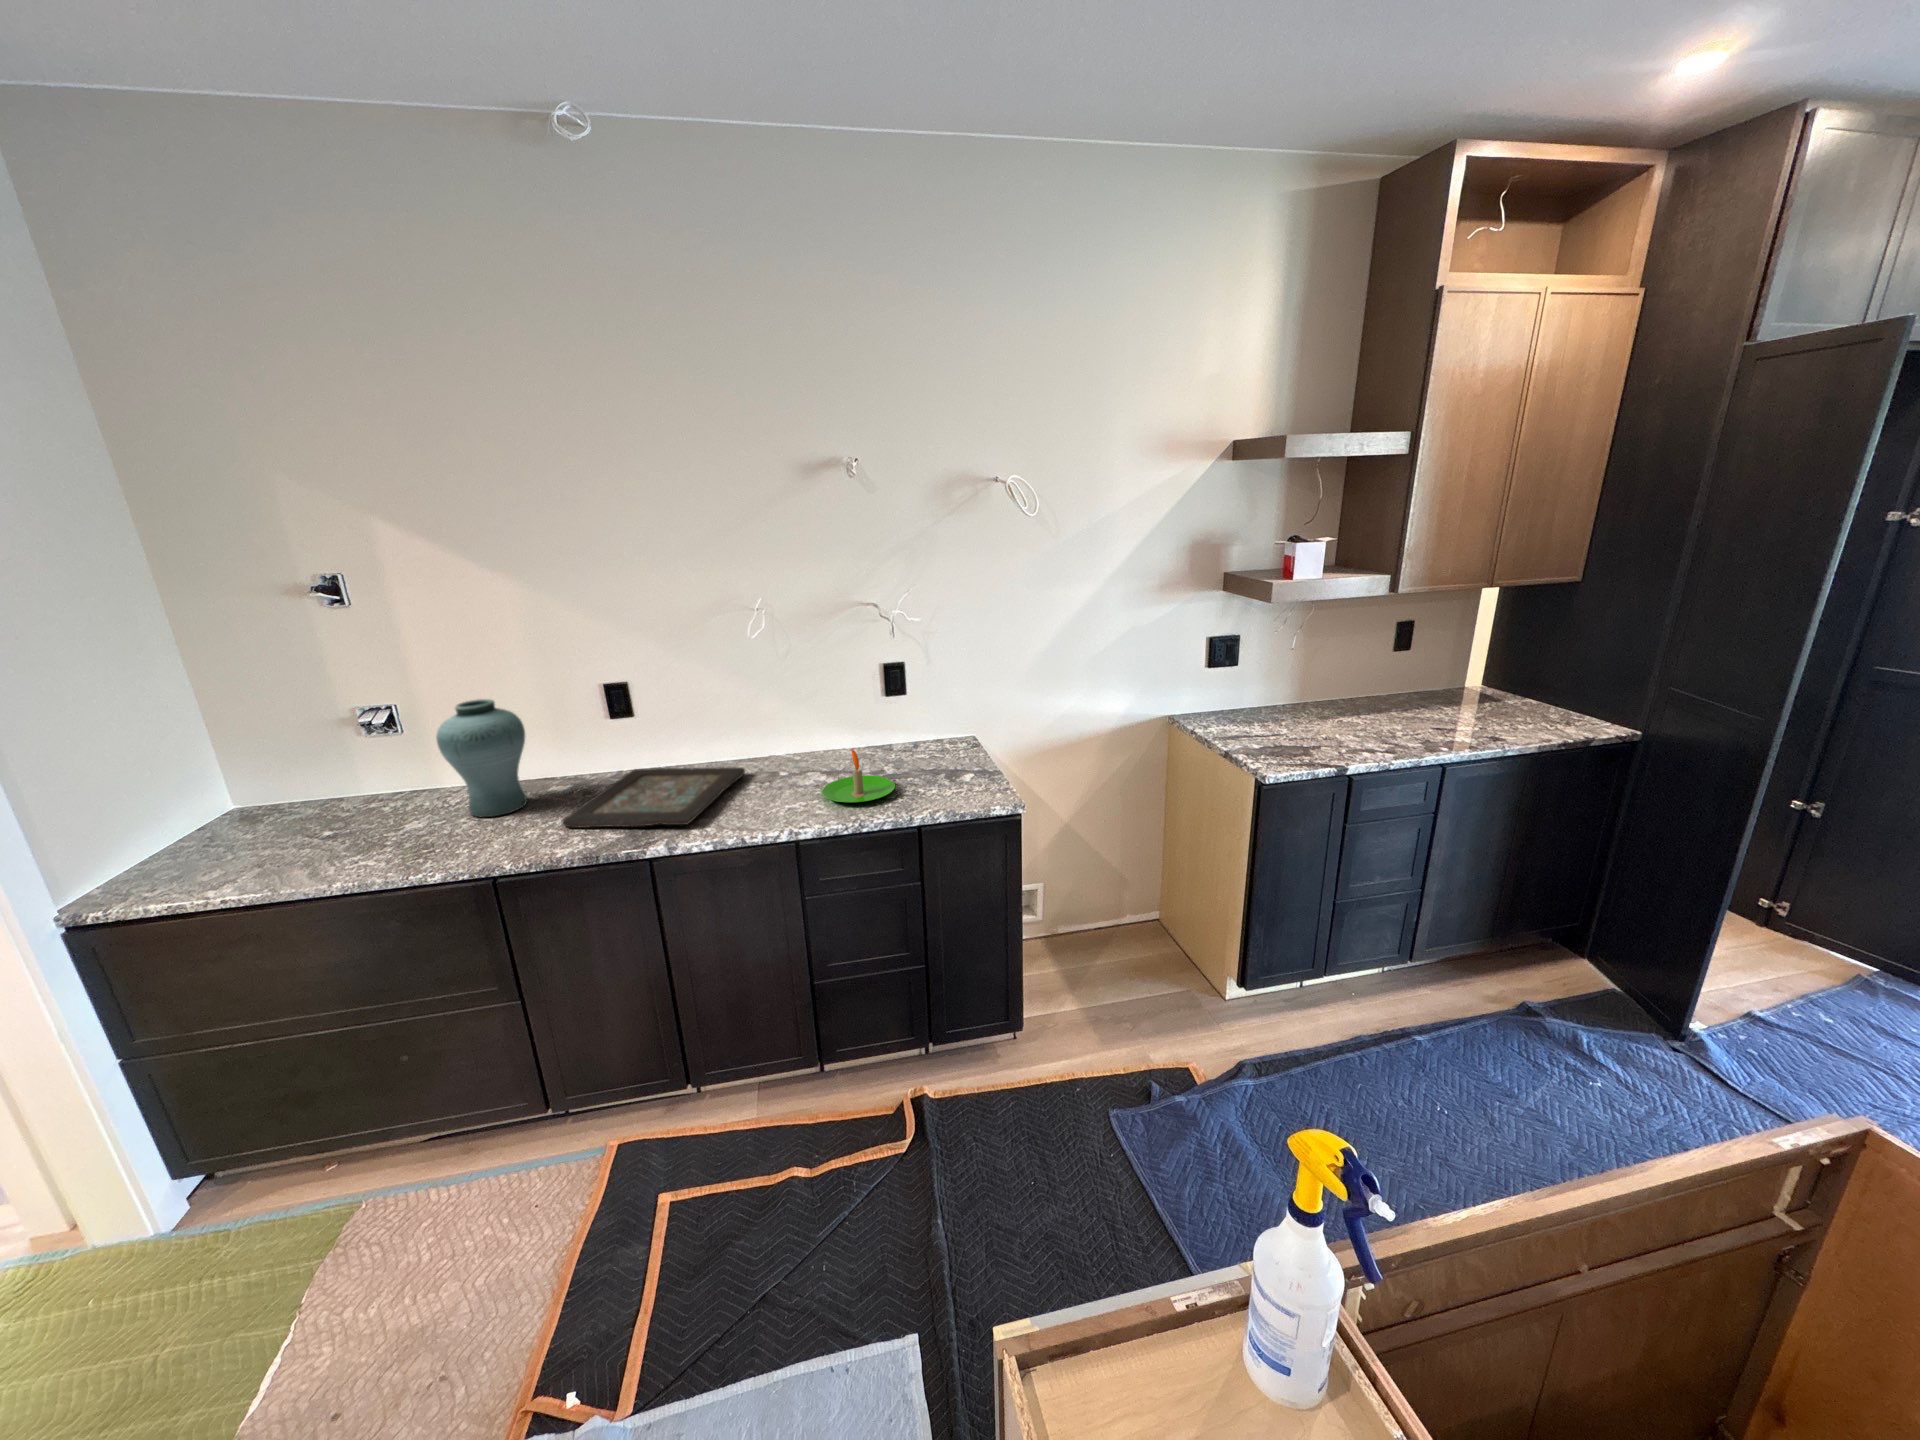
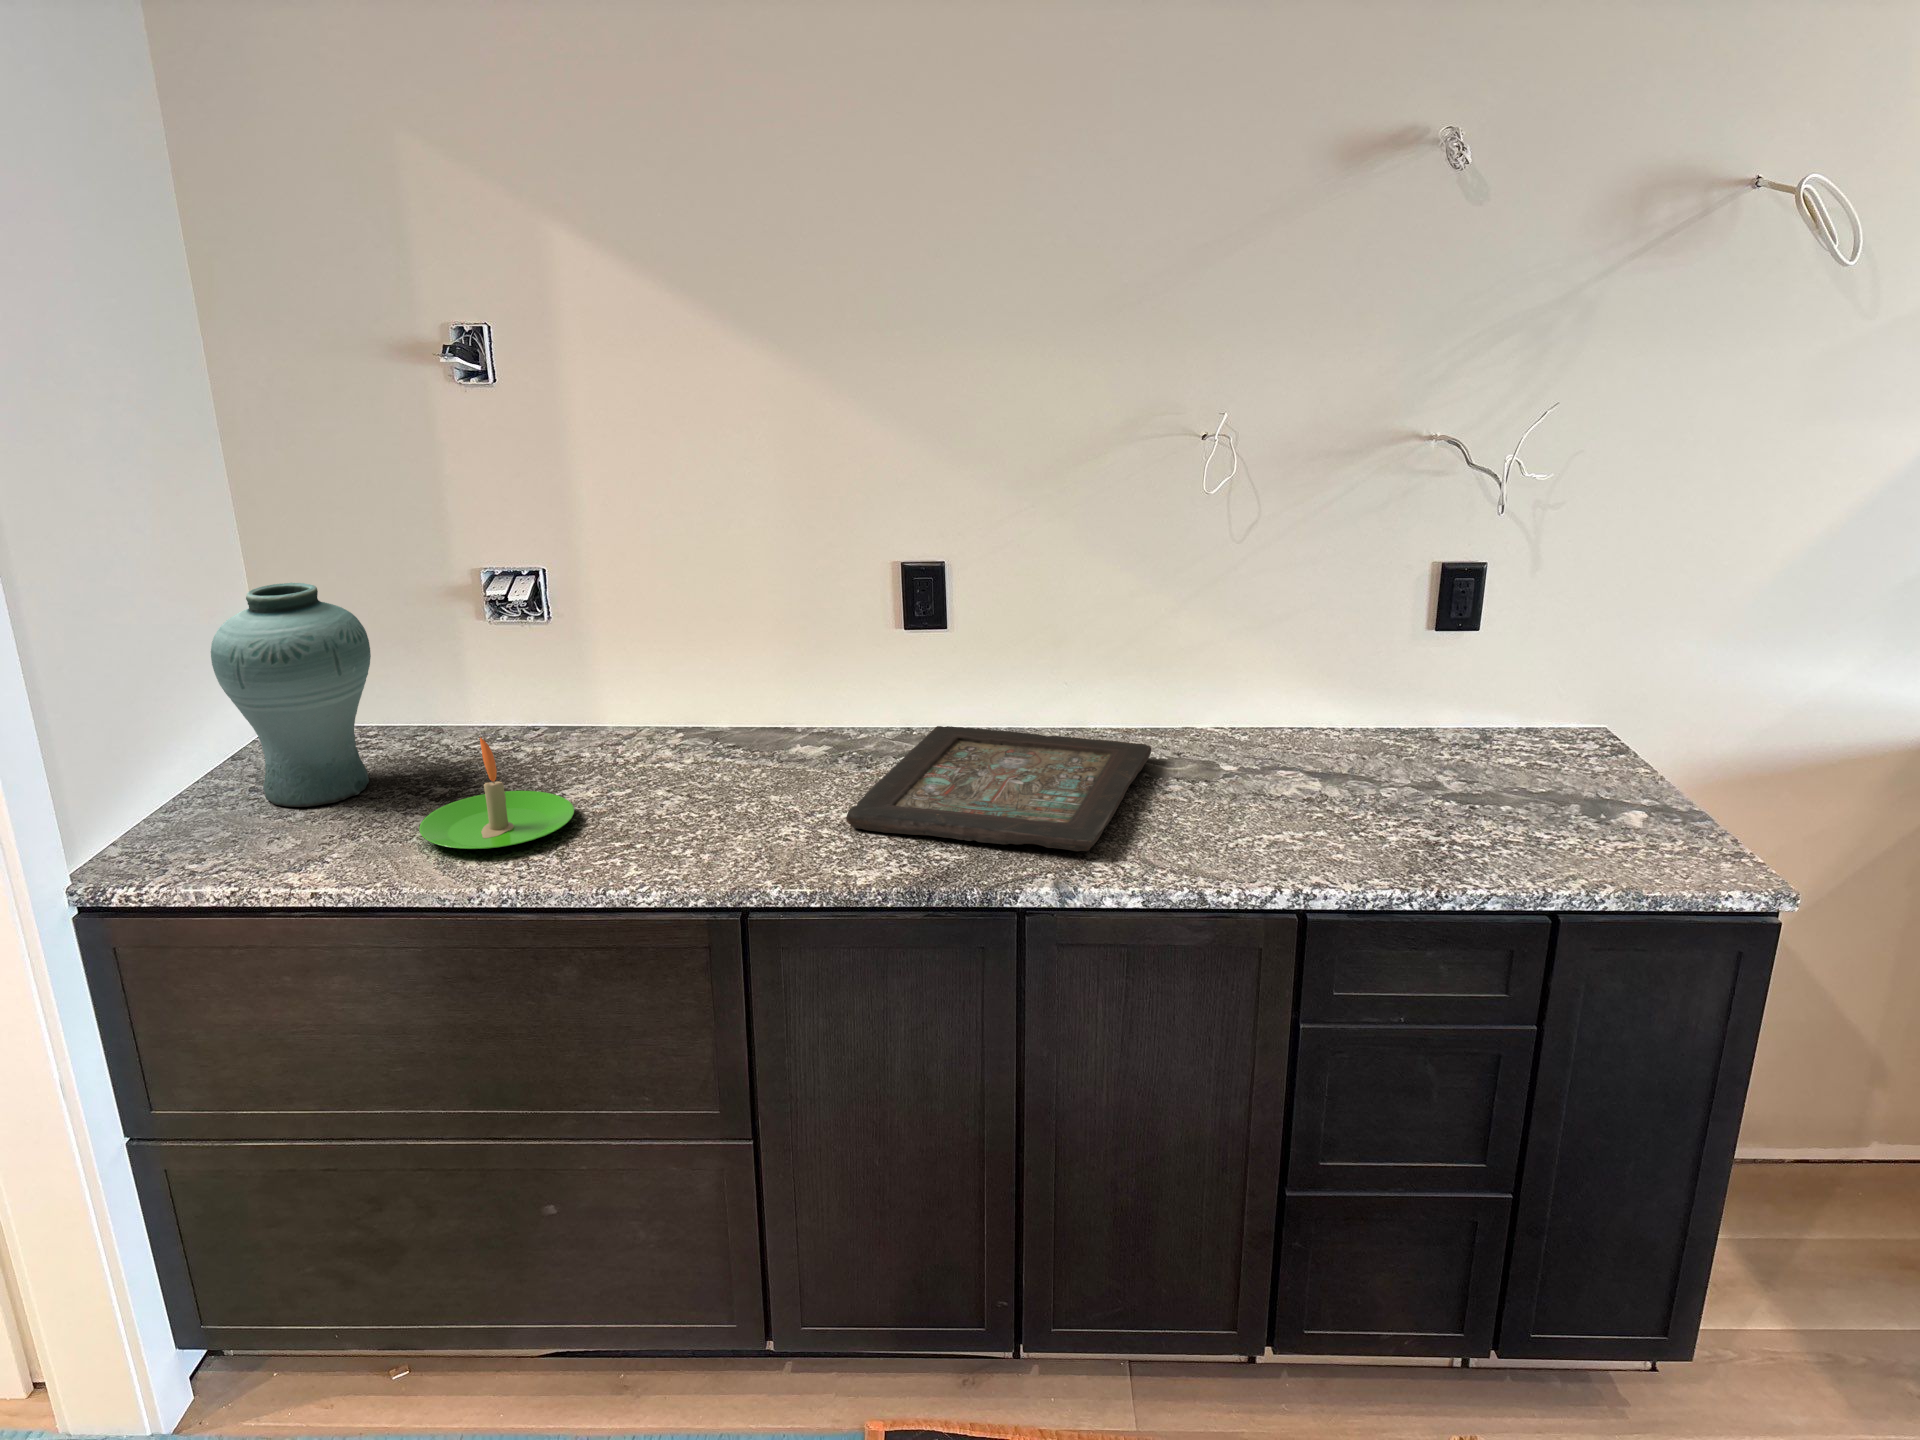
vase: present [436,699,527,817] -> present [211,583,371,807]
candle: present [822,749,895,802] -> present [419,738,574,849]

